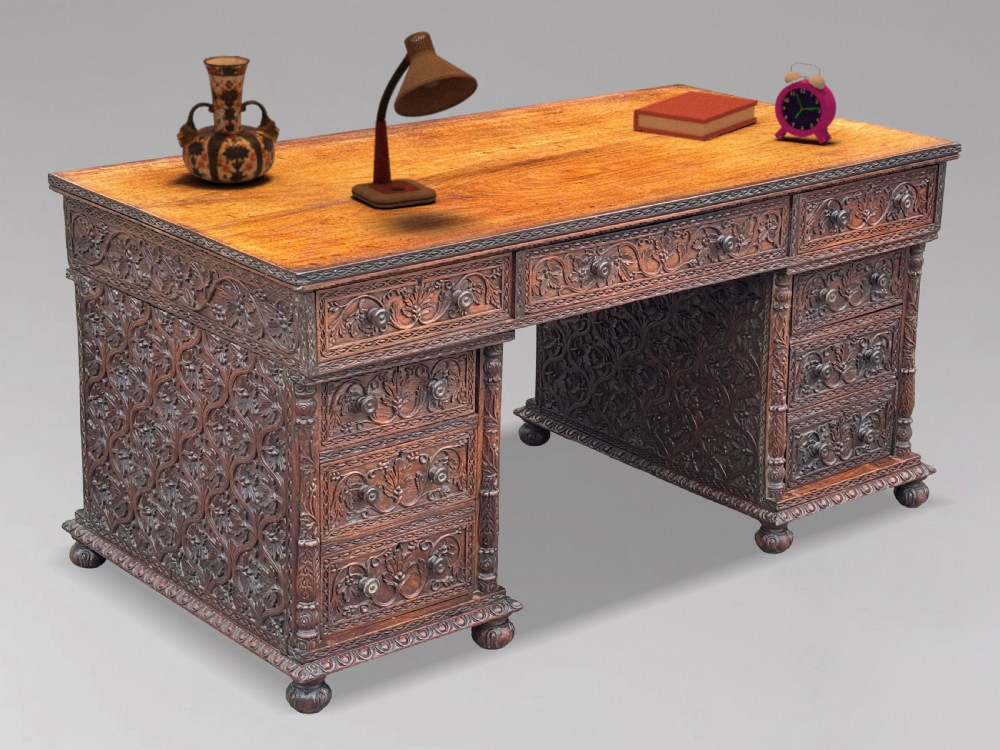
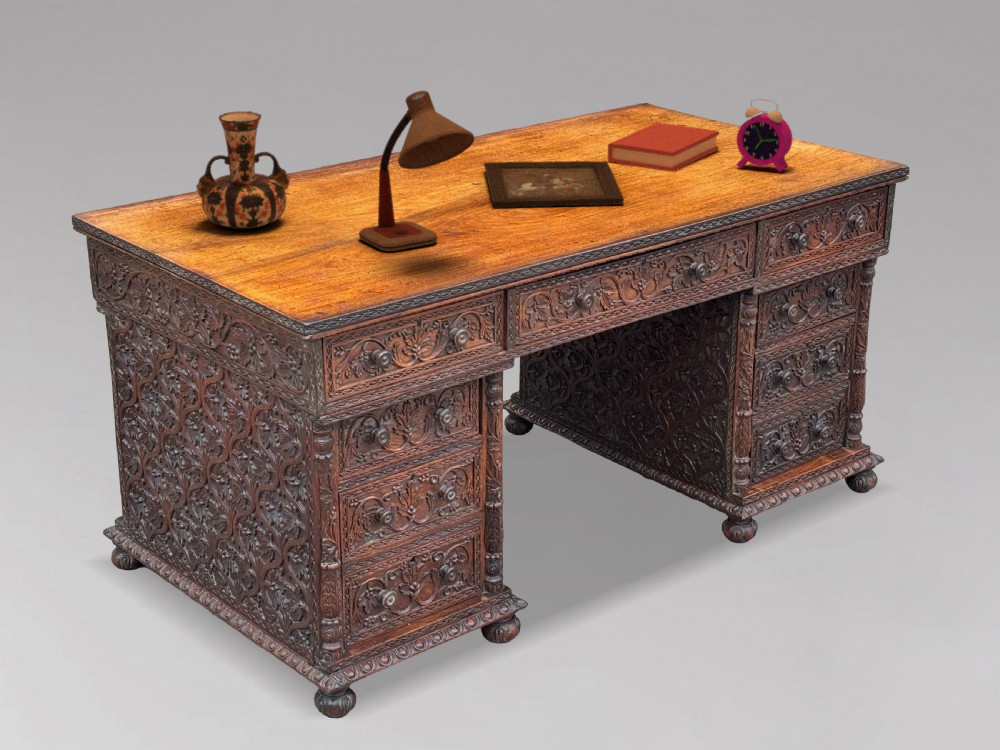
tray: none [496,126,645,171] -> present [484,161,624,208]

